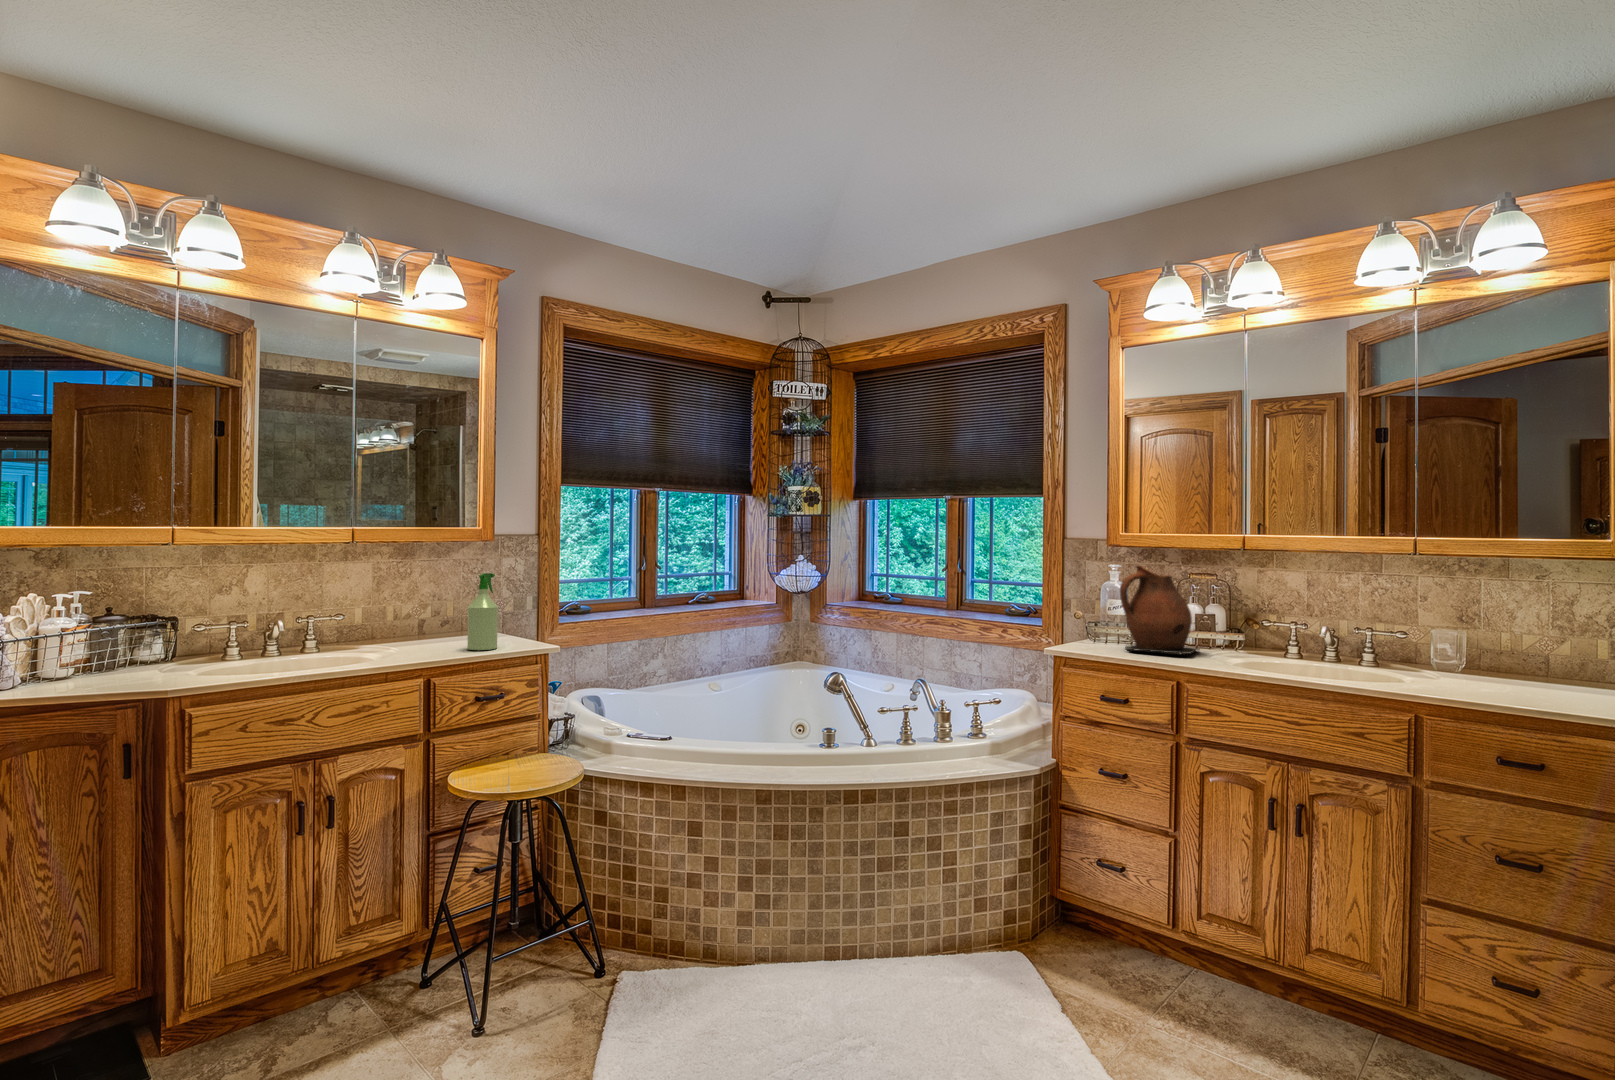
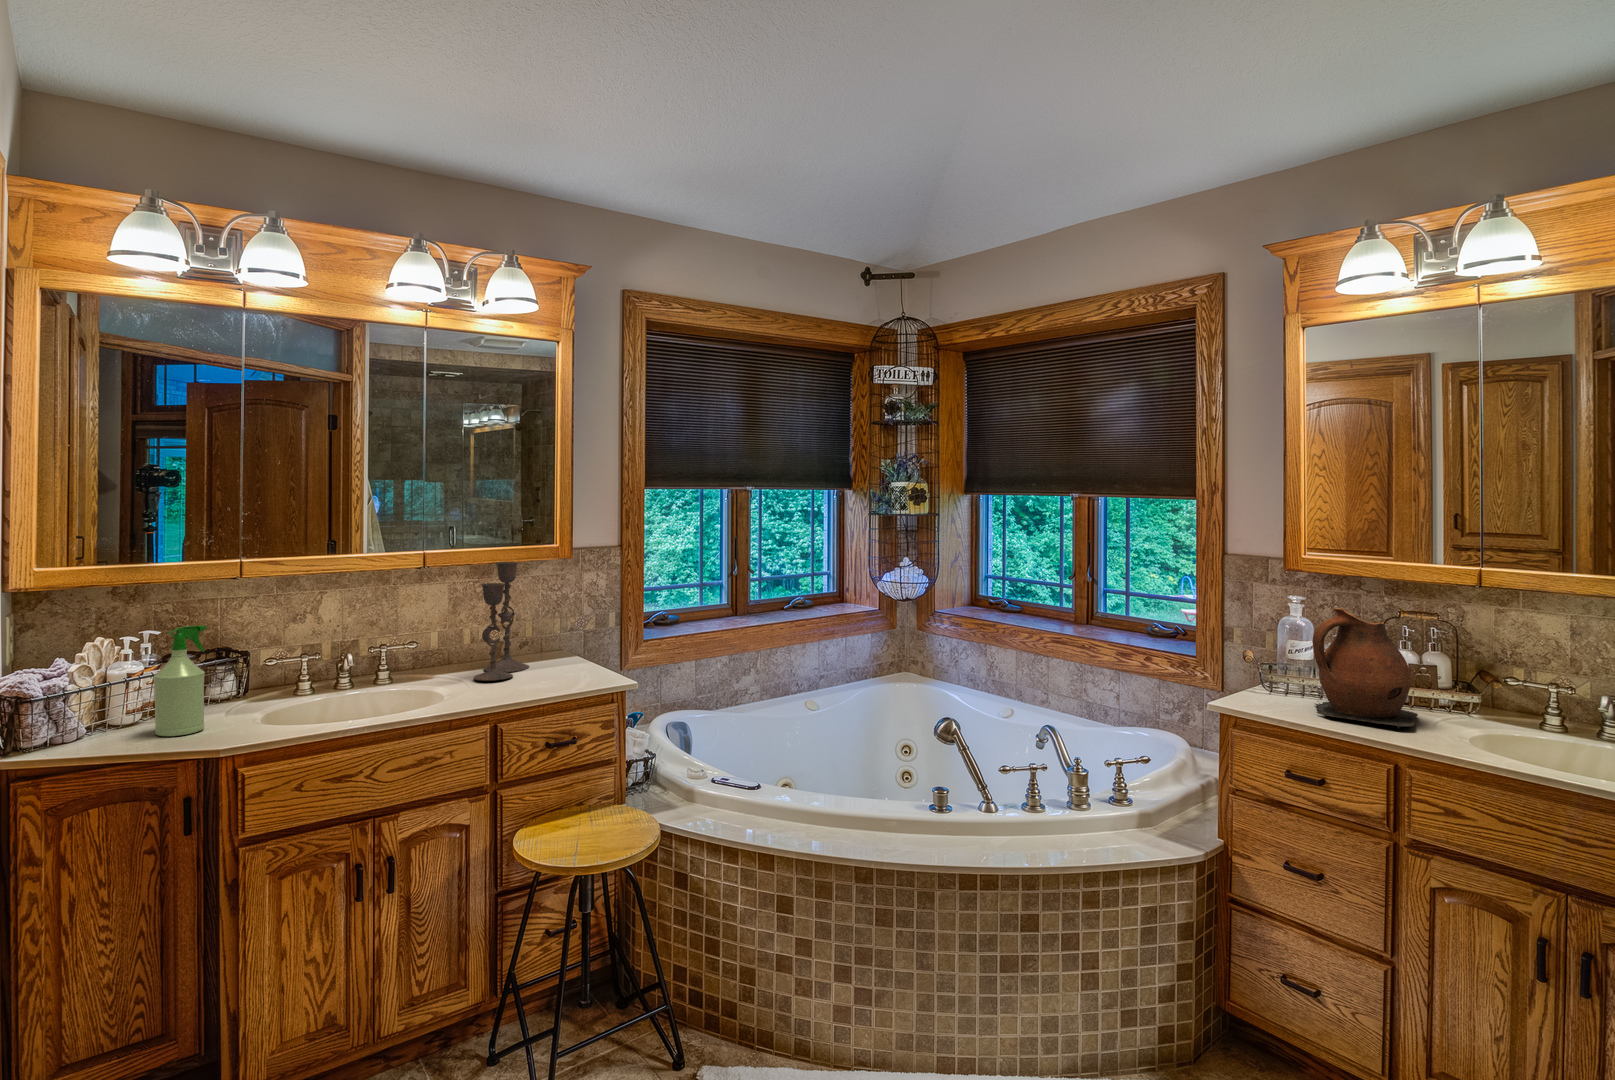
candlestick: none [403,543,453,647] -> present [474,562,529,681]
spray bottle: present [467,573,498,650] -> present [153,625,207,736]

